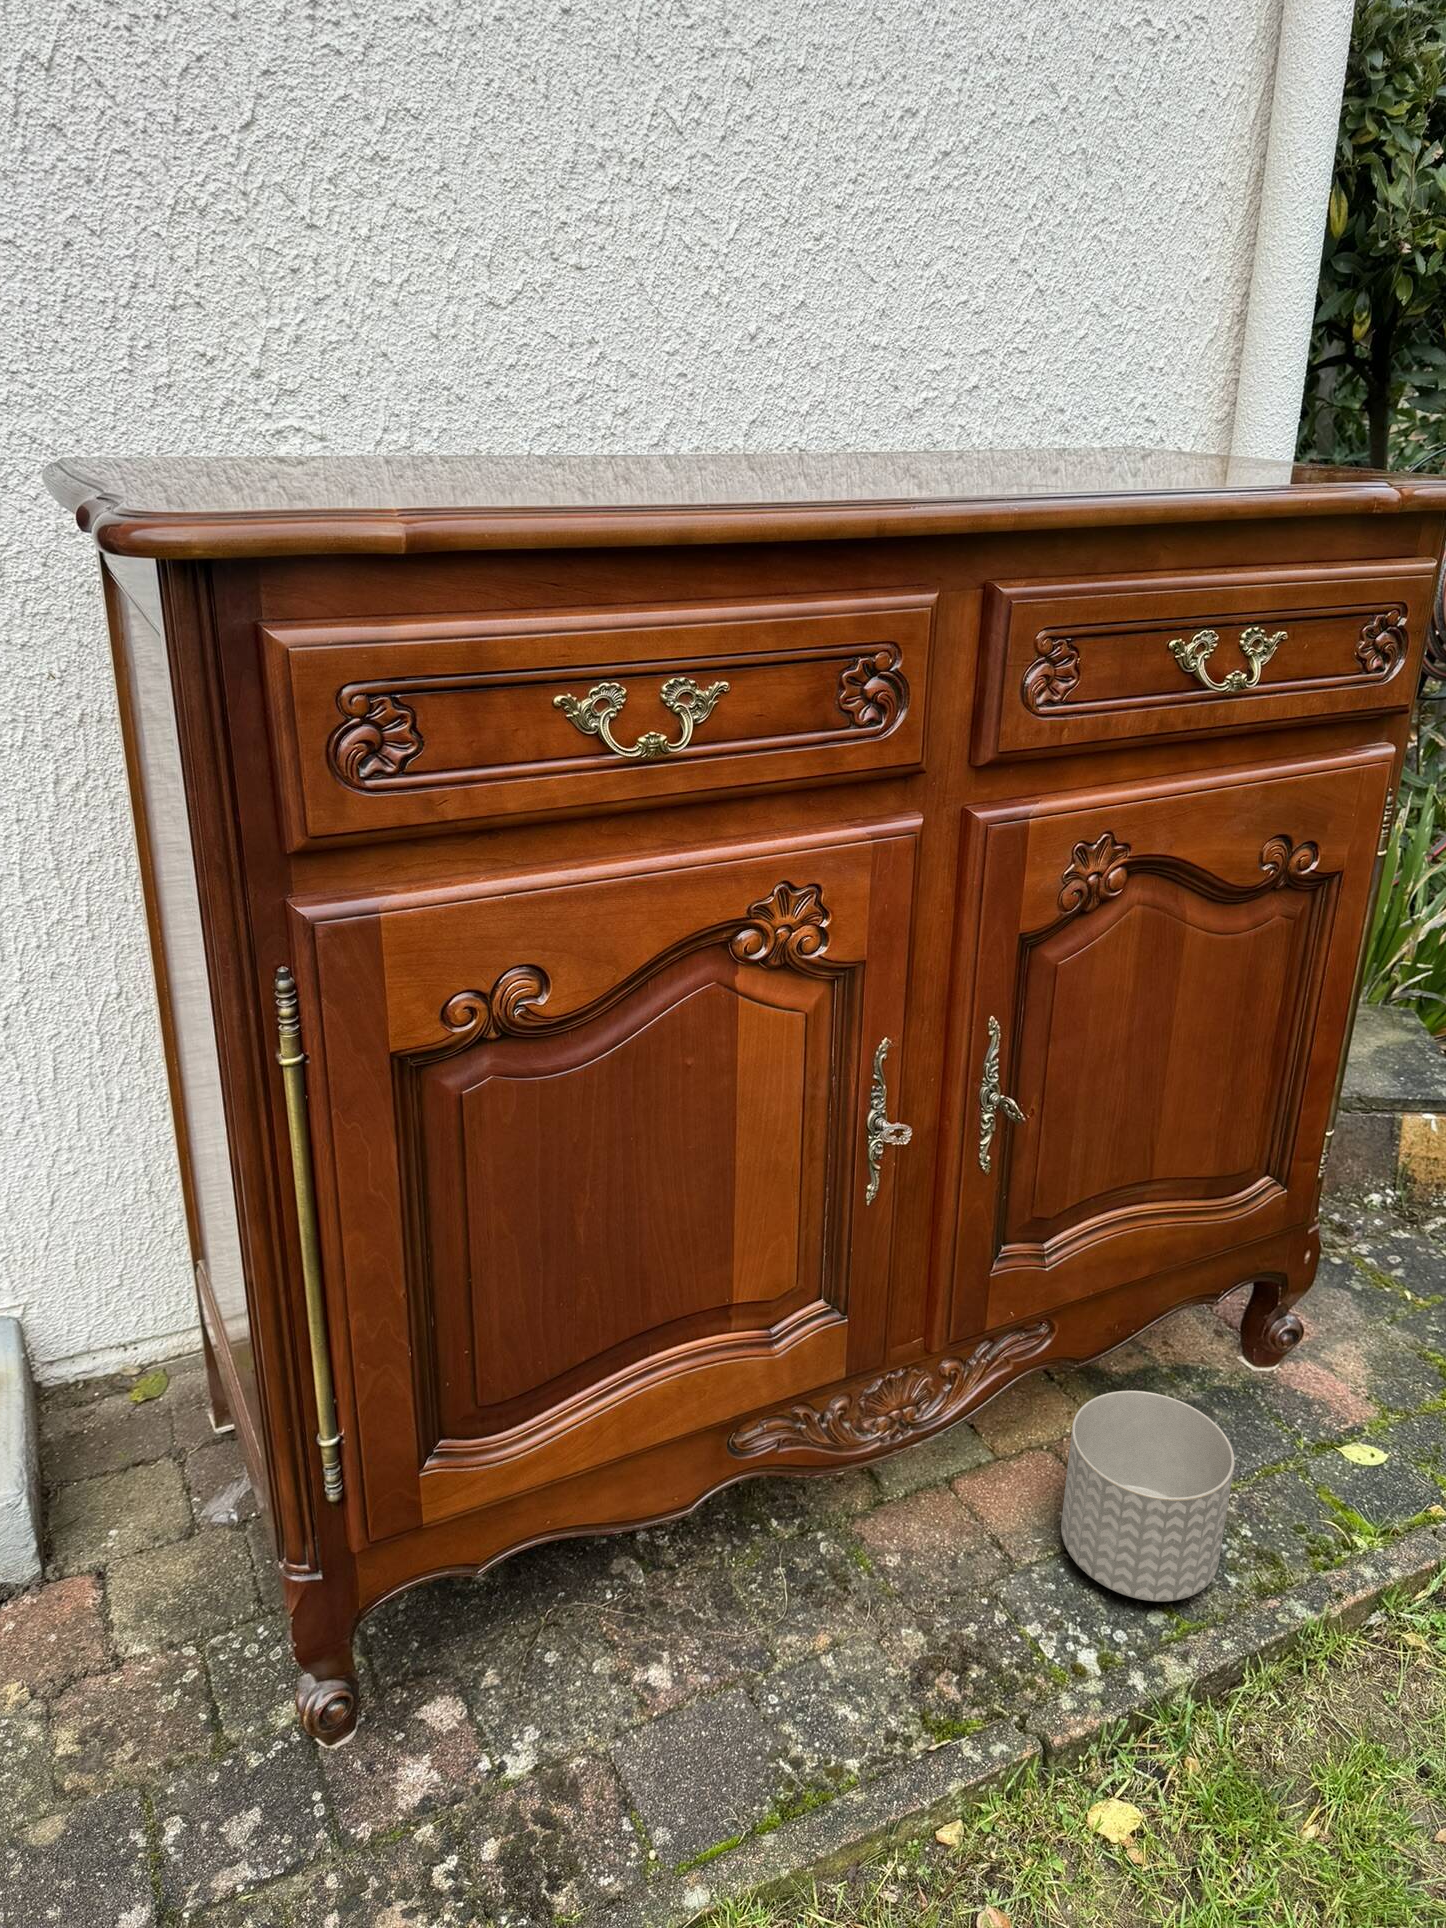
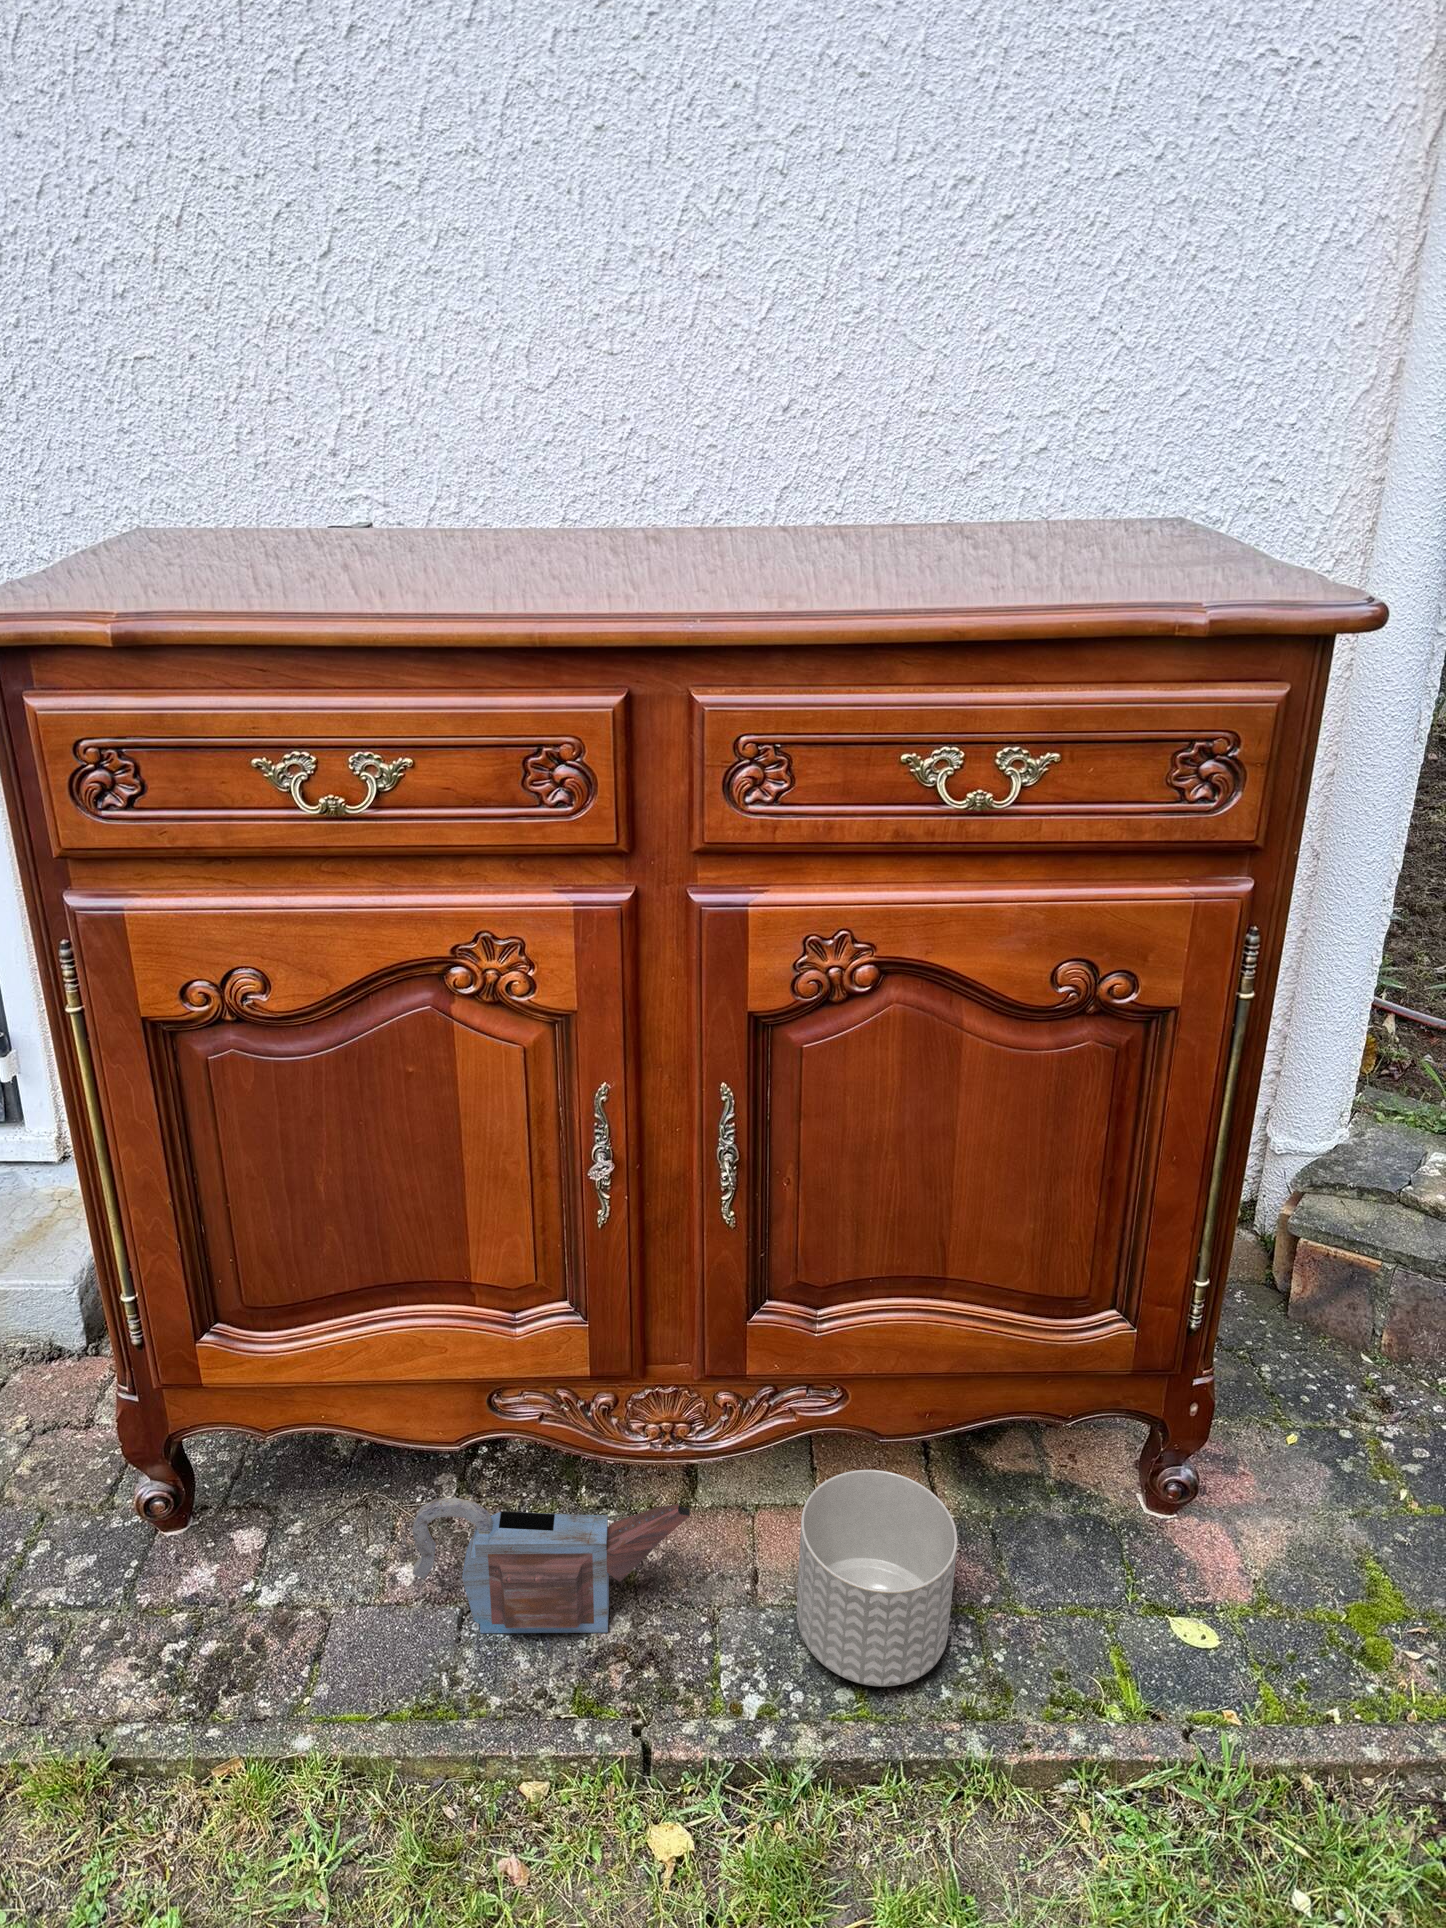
watering can: none [705,1484,983,1704] -> present [412,1498,690,1633]

